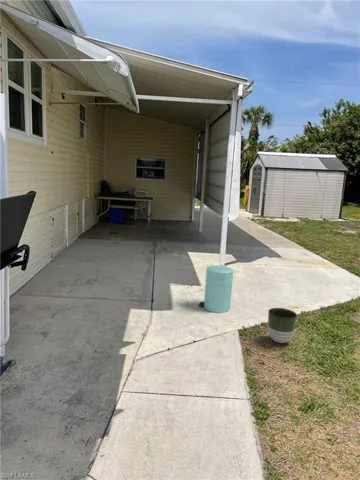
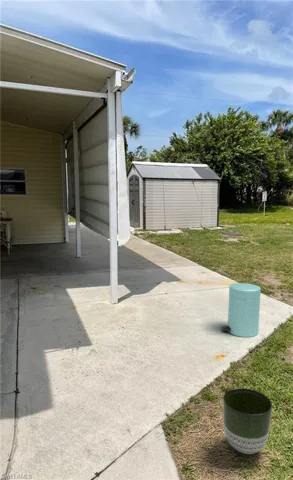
trash can: present [199,265,233,313] -> present [222,283,261,337]

